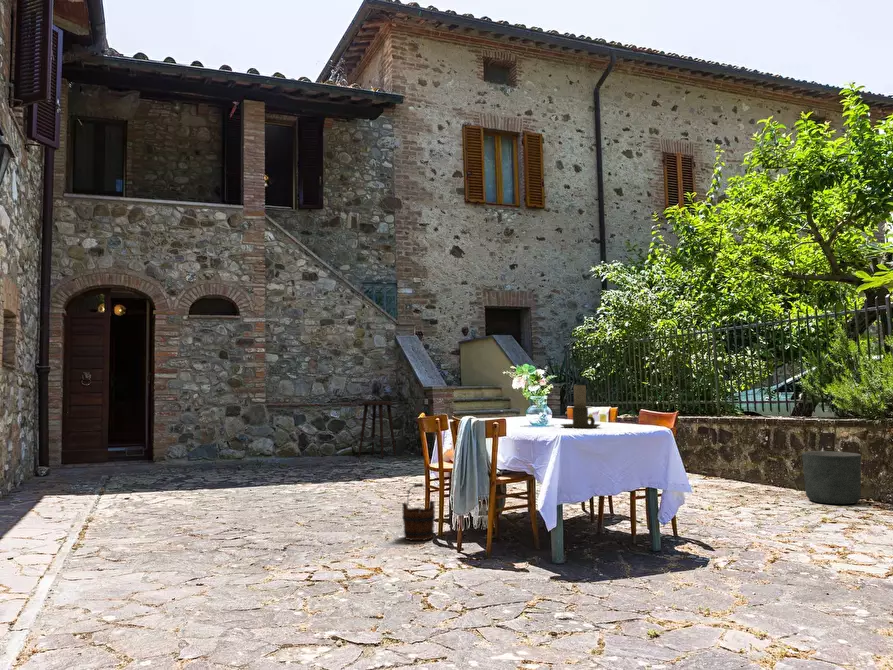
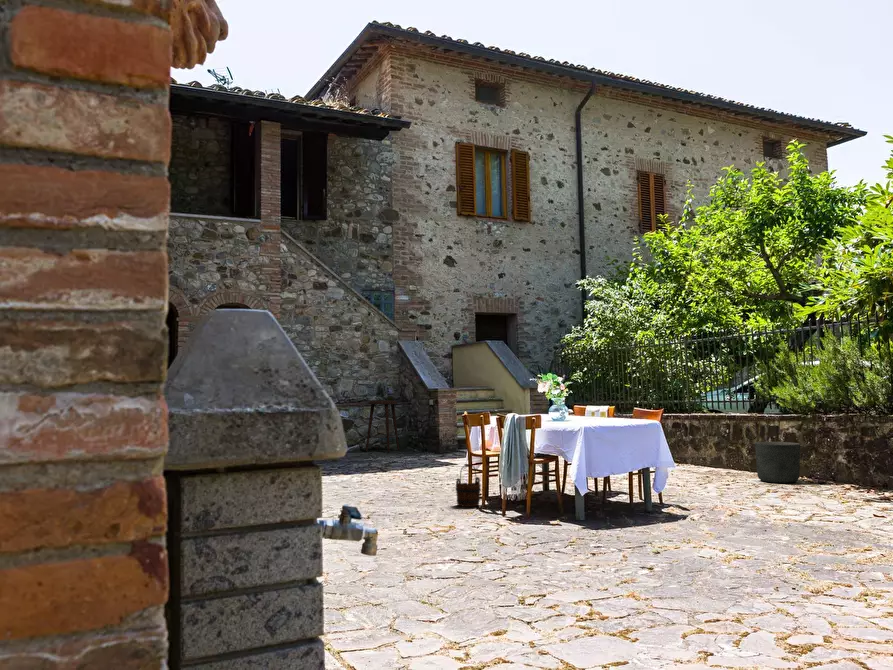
candle holder: present [561,385,600,428] -> none [579,389,610,421]

